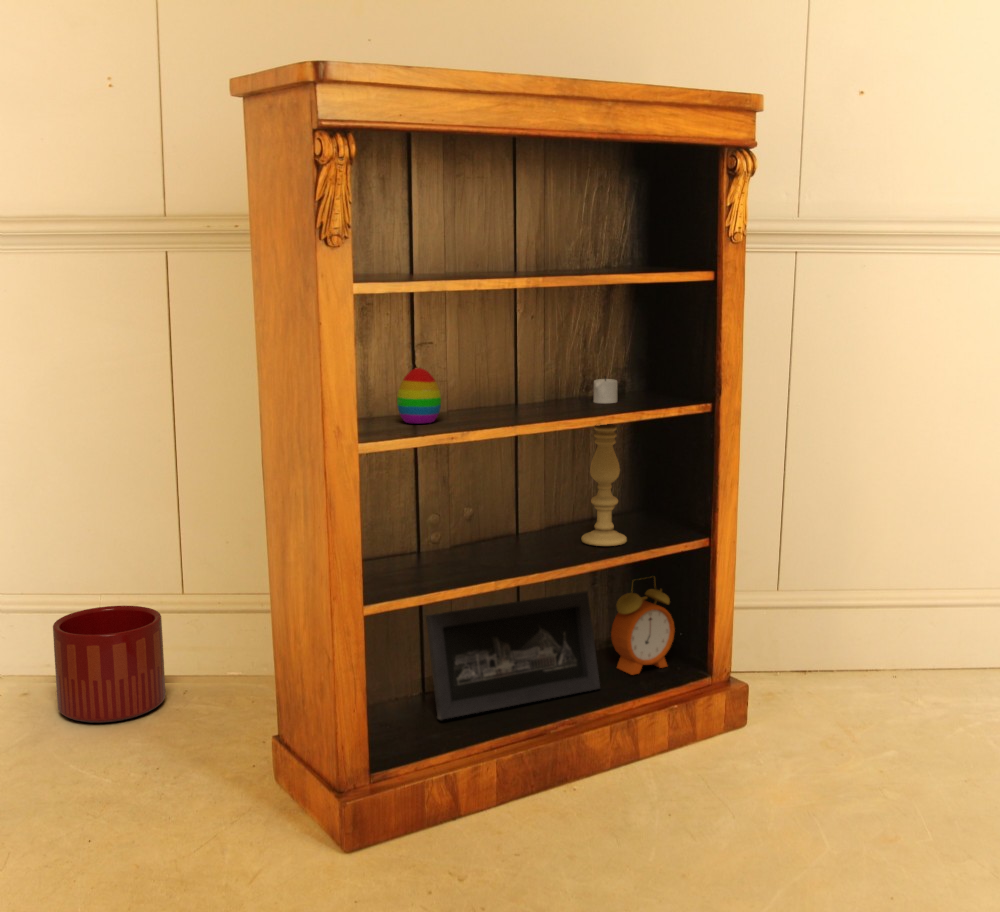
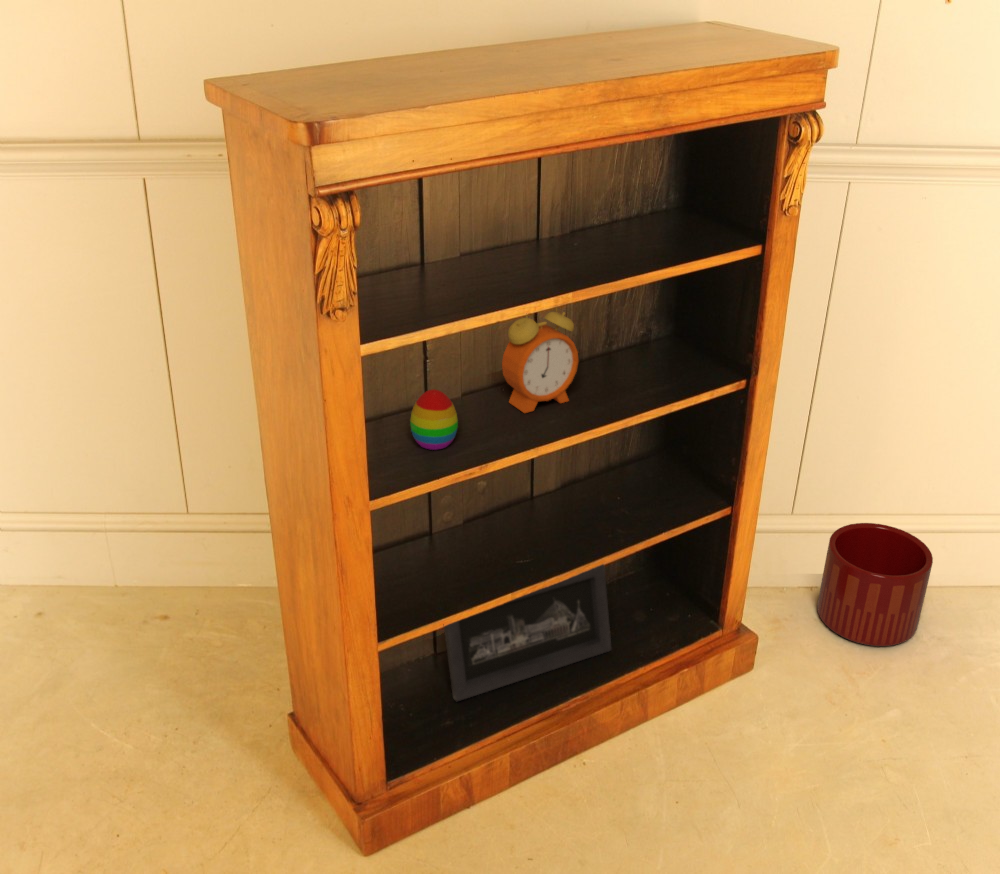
candle holder: present [582,376,627,546] -> none [600,353,655,521]
alarm clock: present [611,589,675,675] -> present [502,308,578,413]
planter: present [53,606,165,723] -> present [817,523,933,646]

